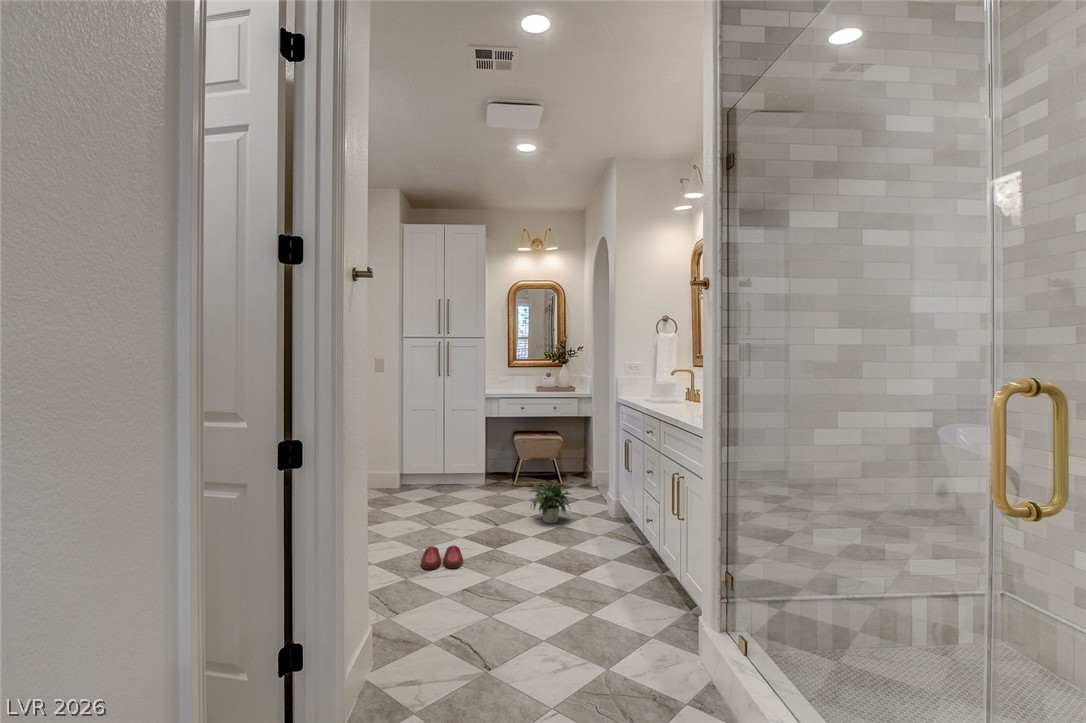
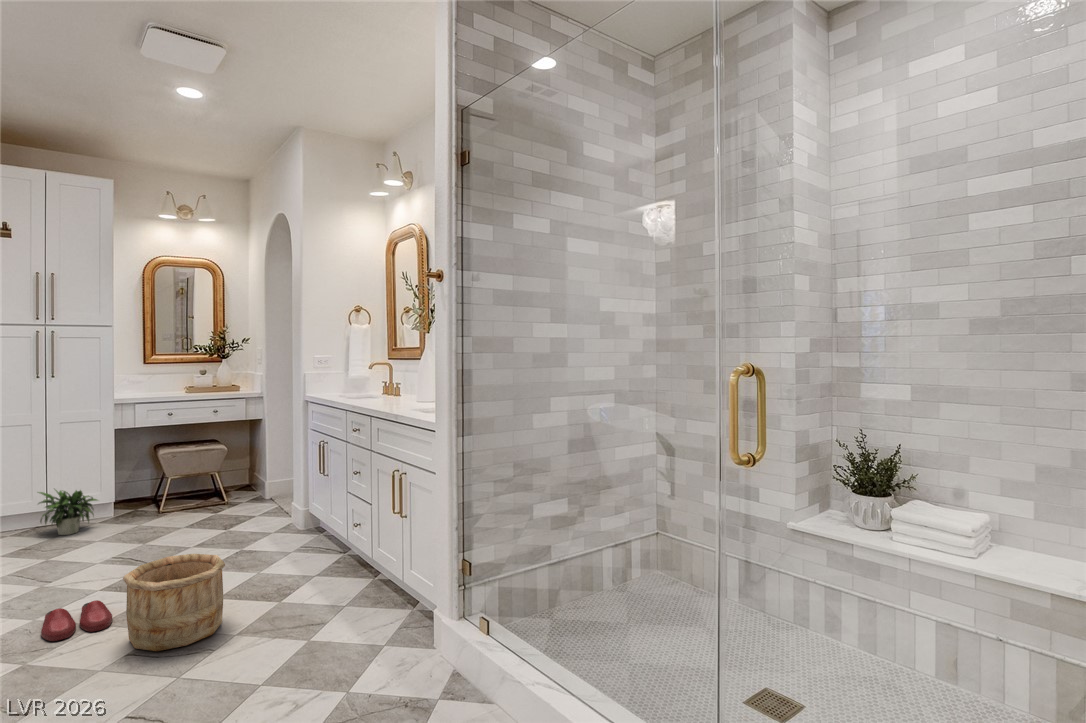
potted plant: present [529,482,571,523] -> present [38,490,98,535]
wooden bucket: none [465,521,533,594] -> present [123,554,225,651]

